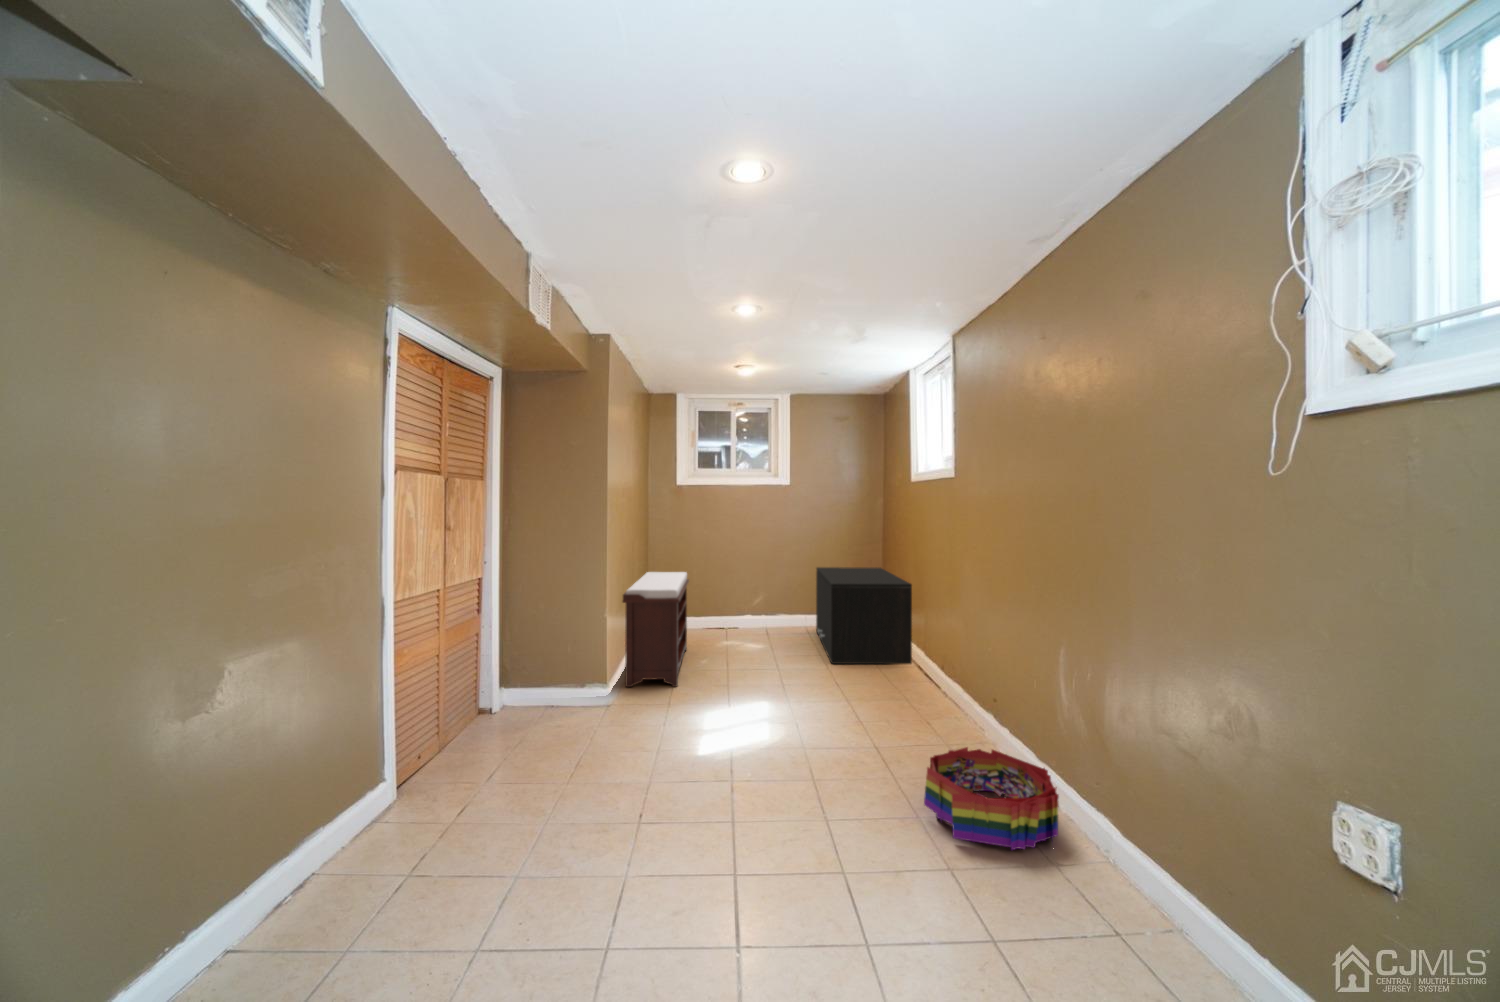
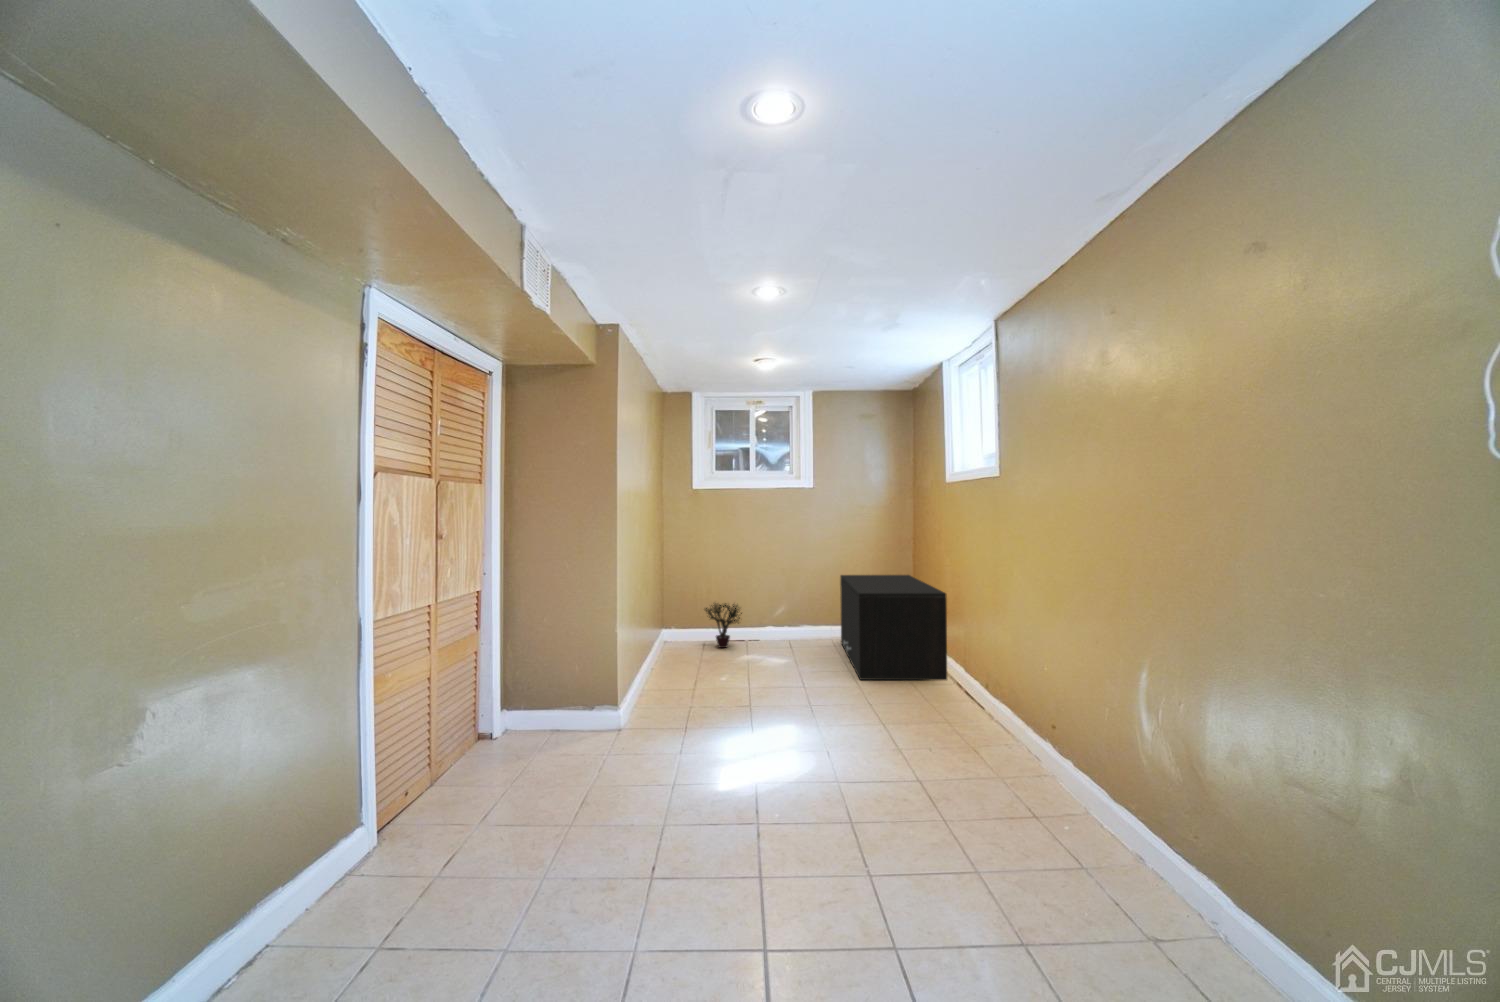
bench: present [623,572,689,687] -> none [635,581,706,707]
potted plant: none [686,591,724,636] -> present [705,603,742,648]
storage bin: present [924,747,1059,850] -> none [984,786,1152,924]

